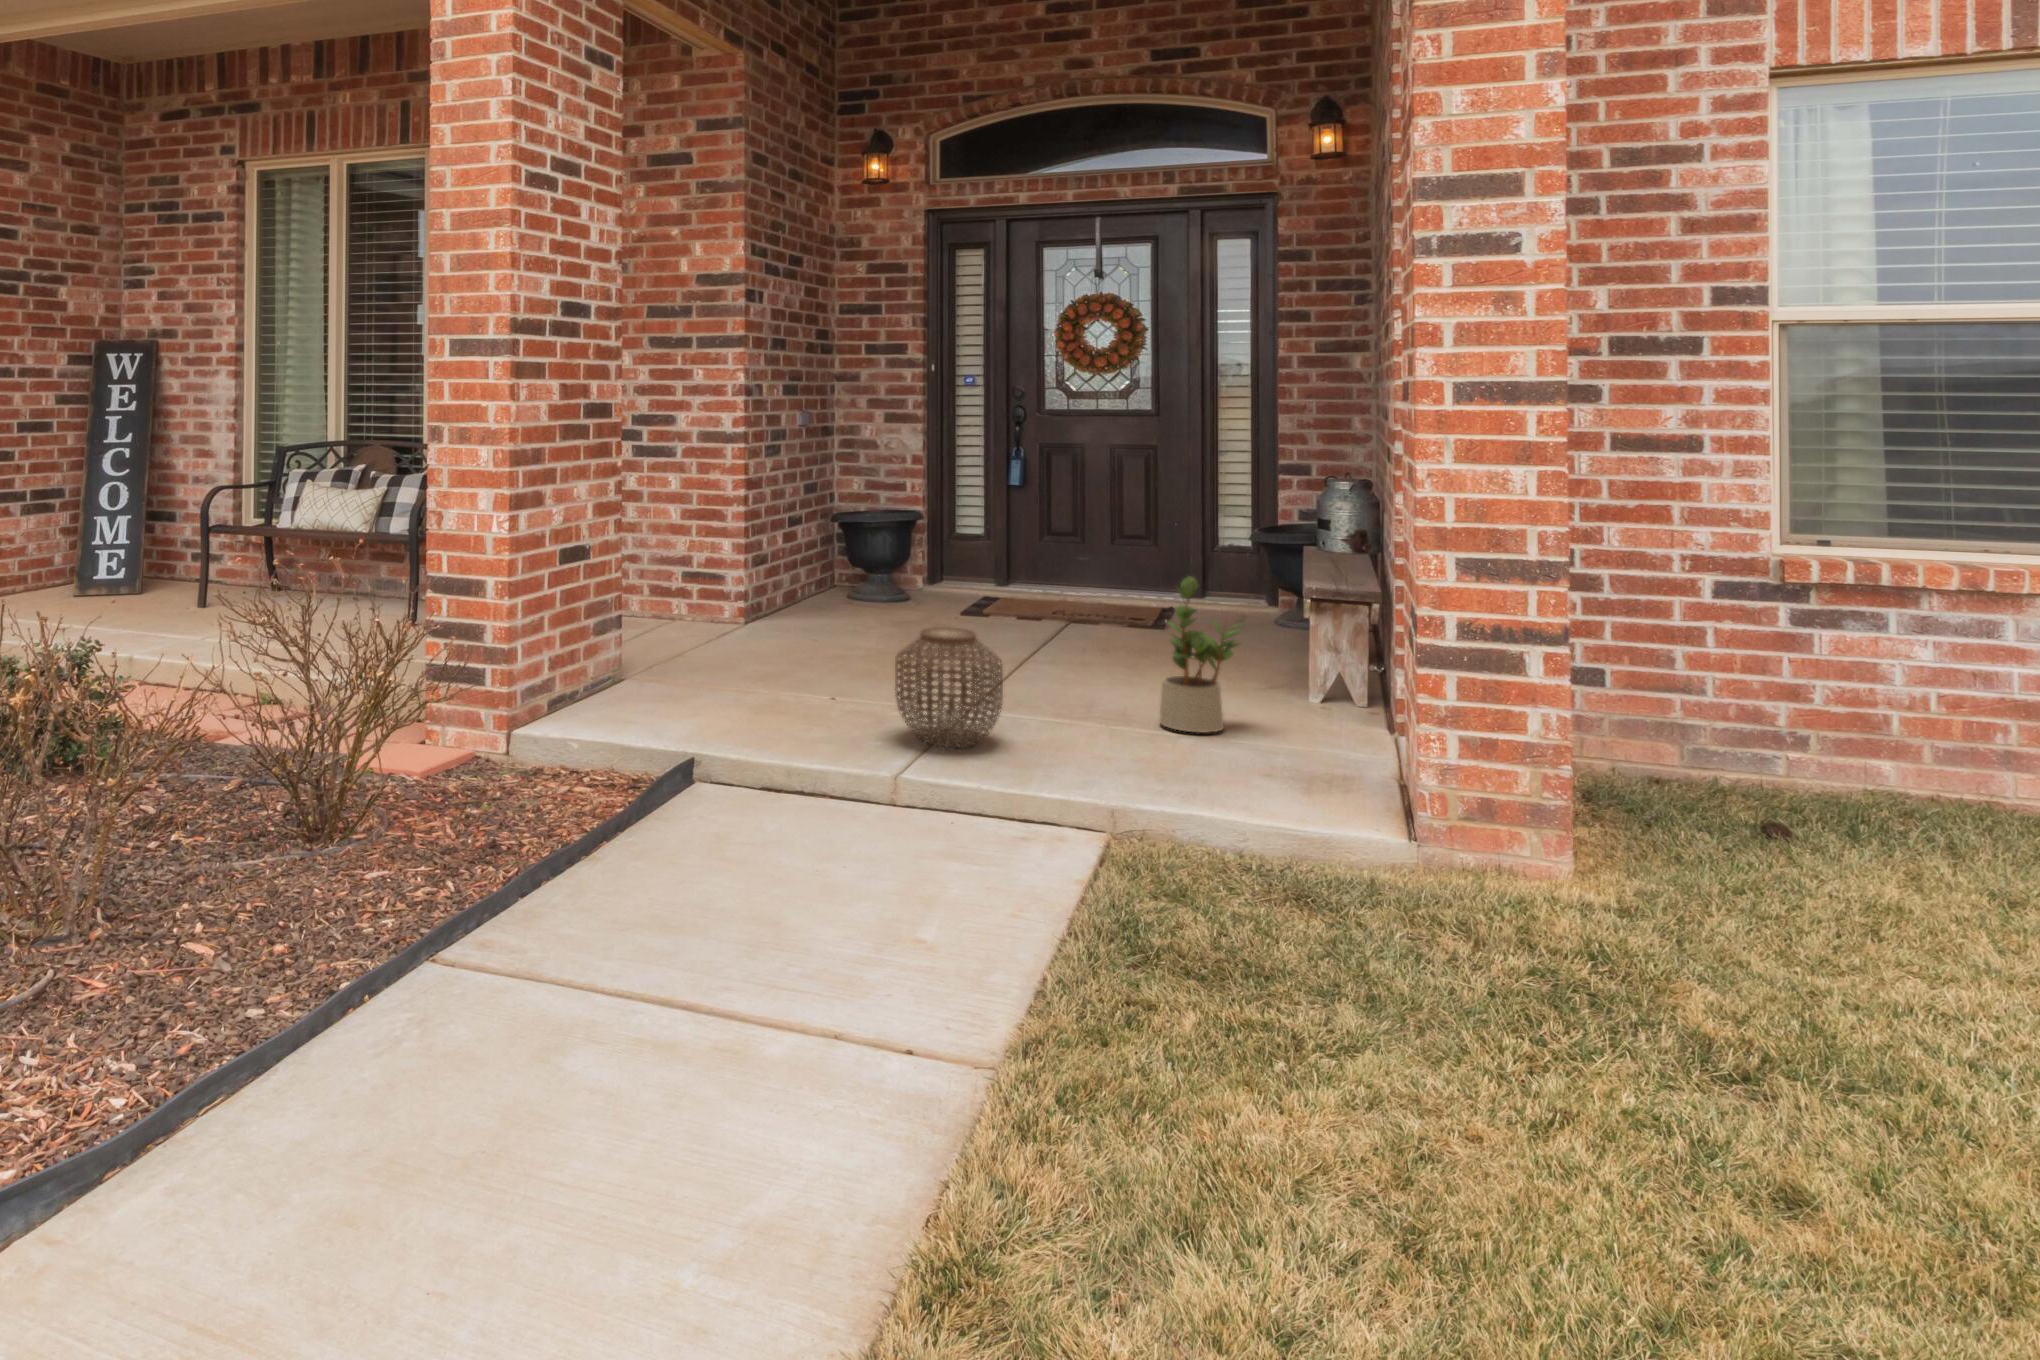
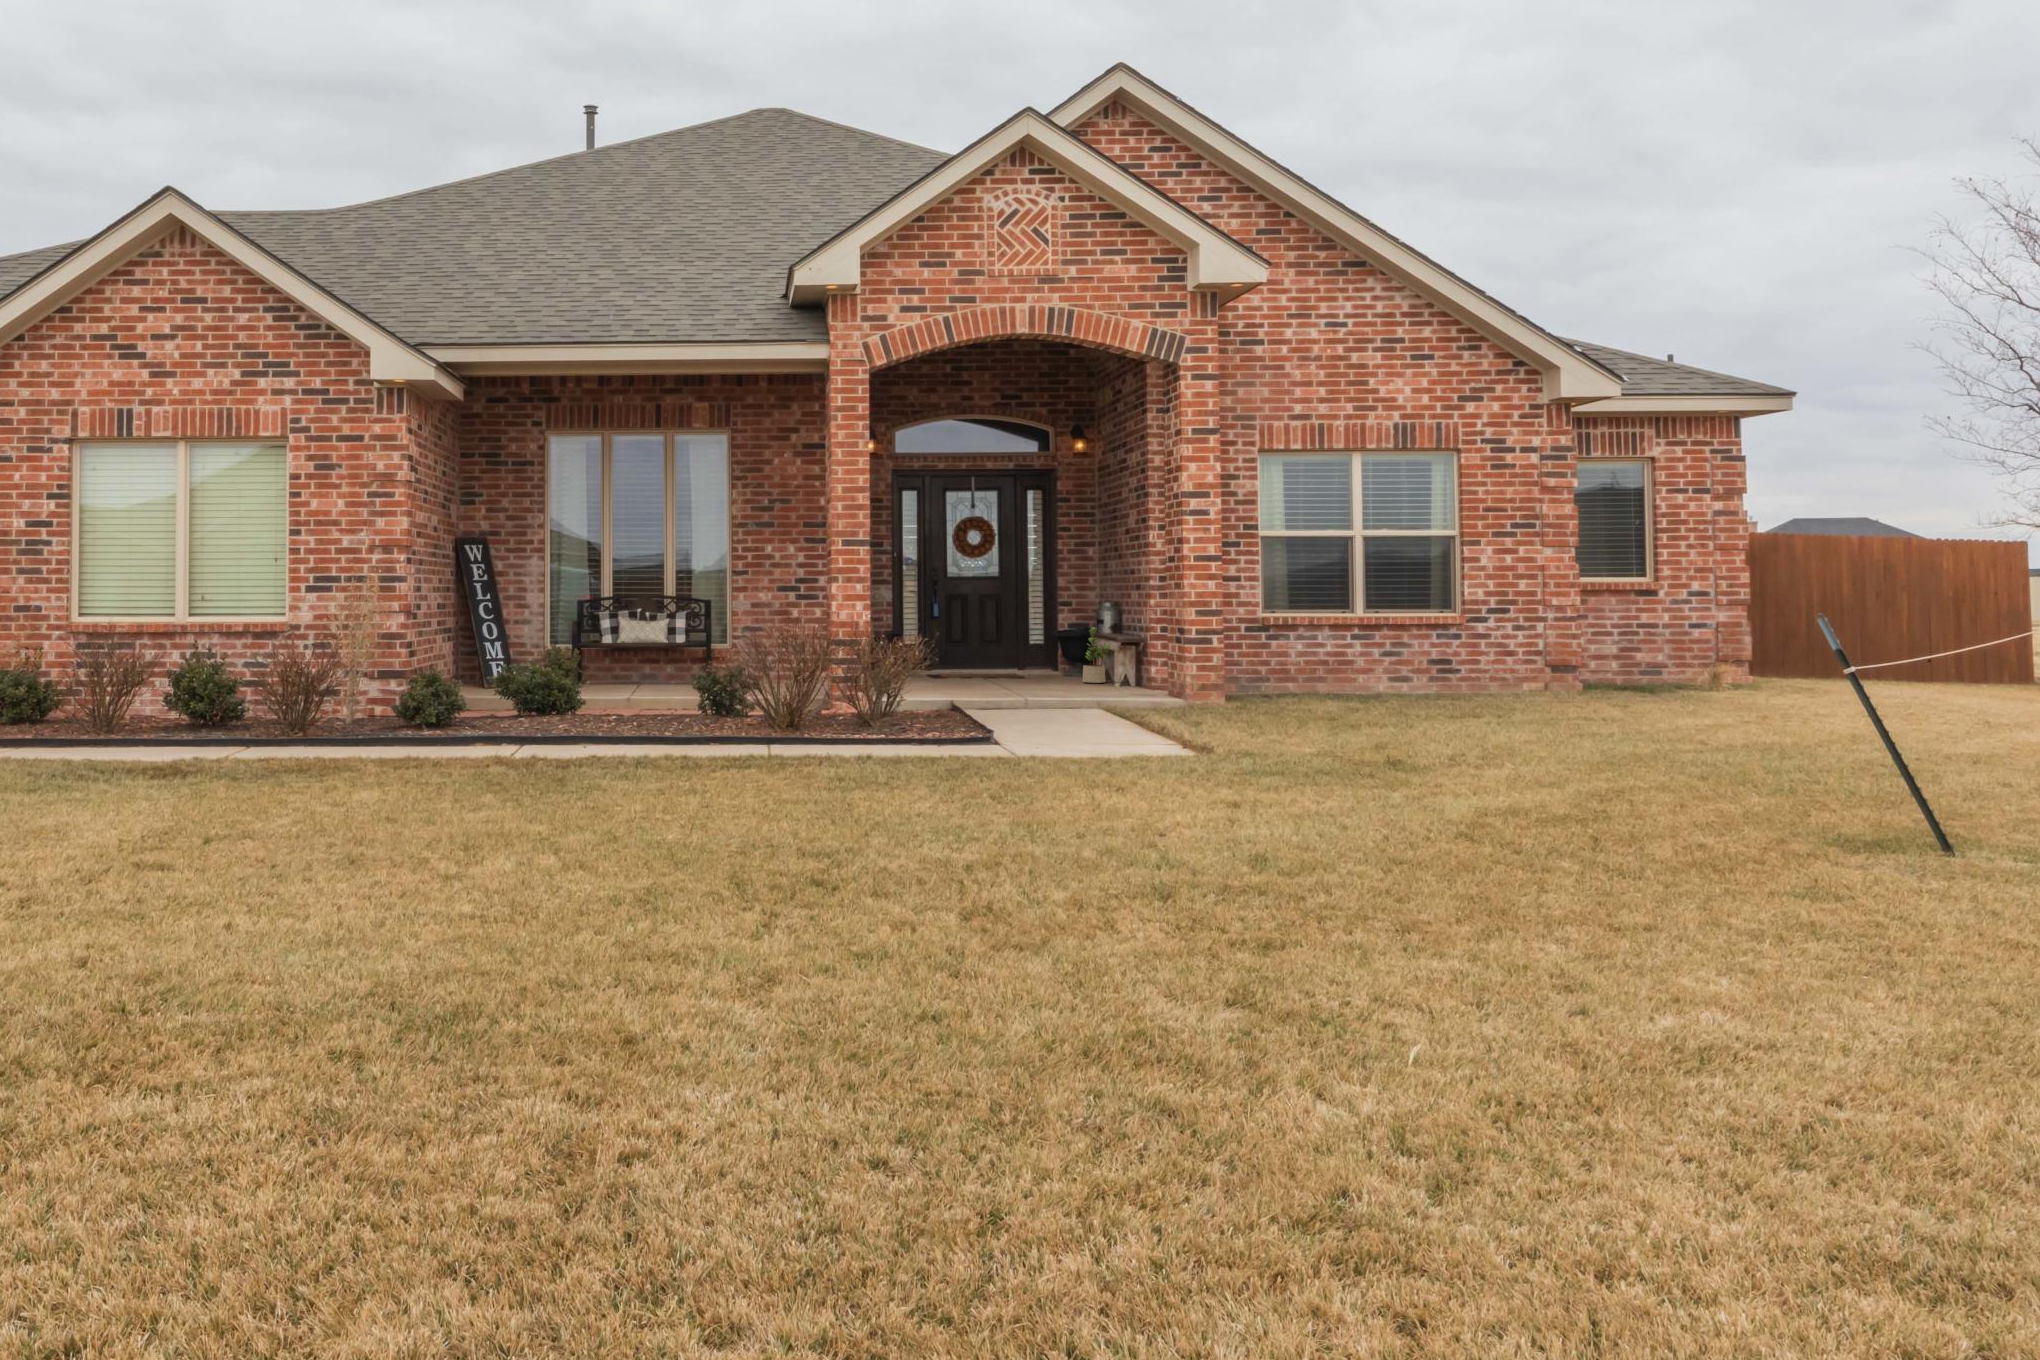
woven basket: present [895,627,1003,748] -> none [1006,647,1046,689]

